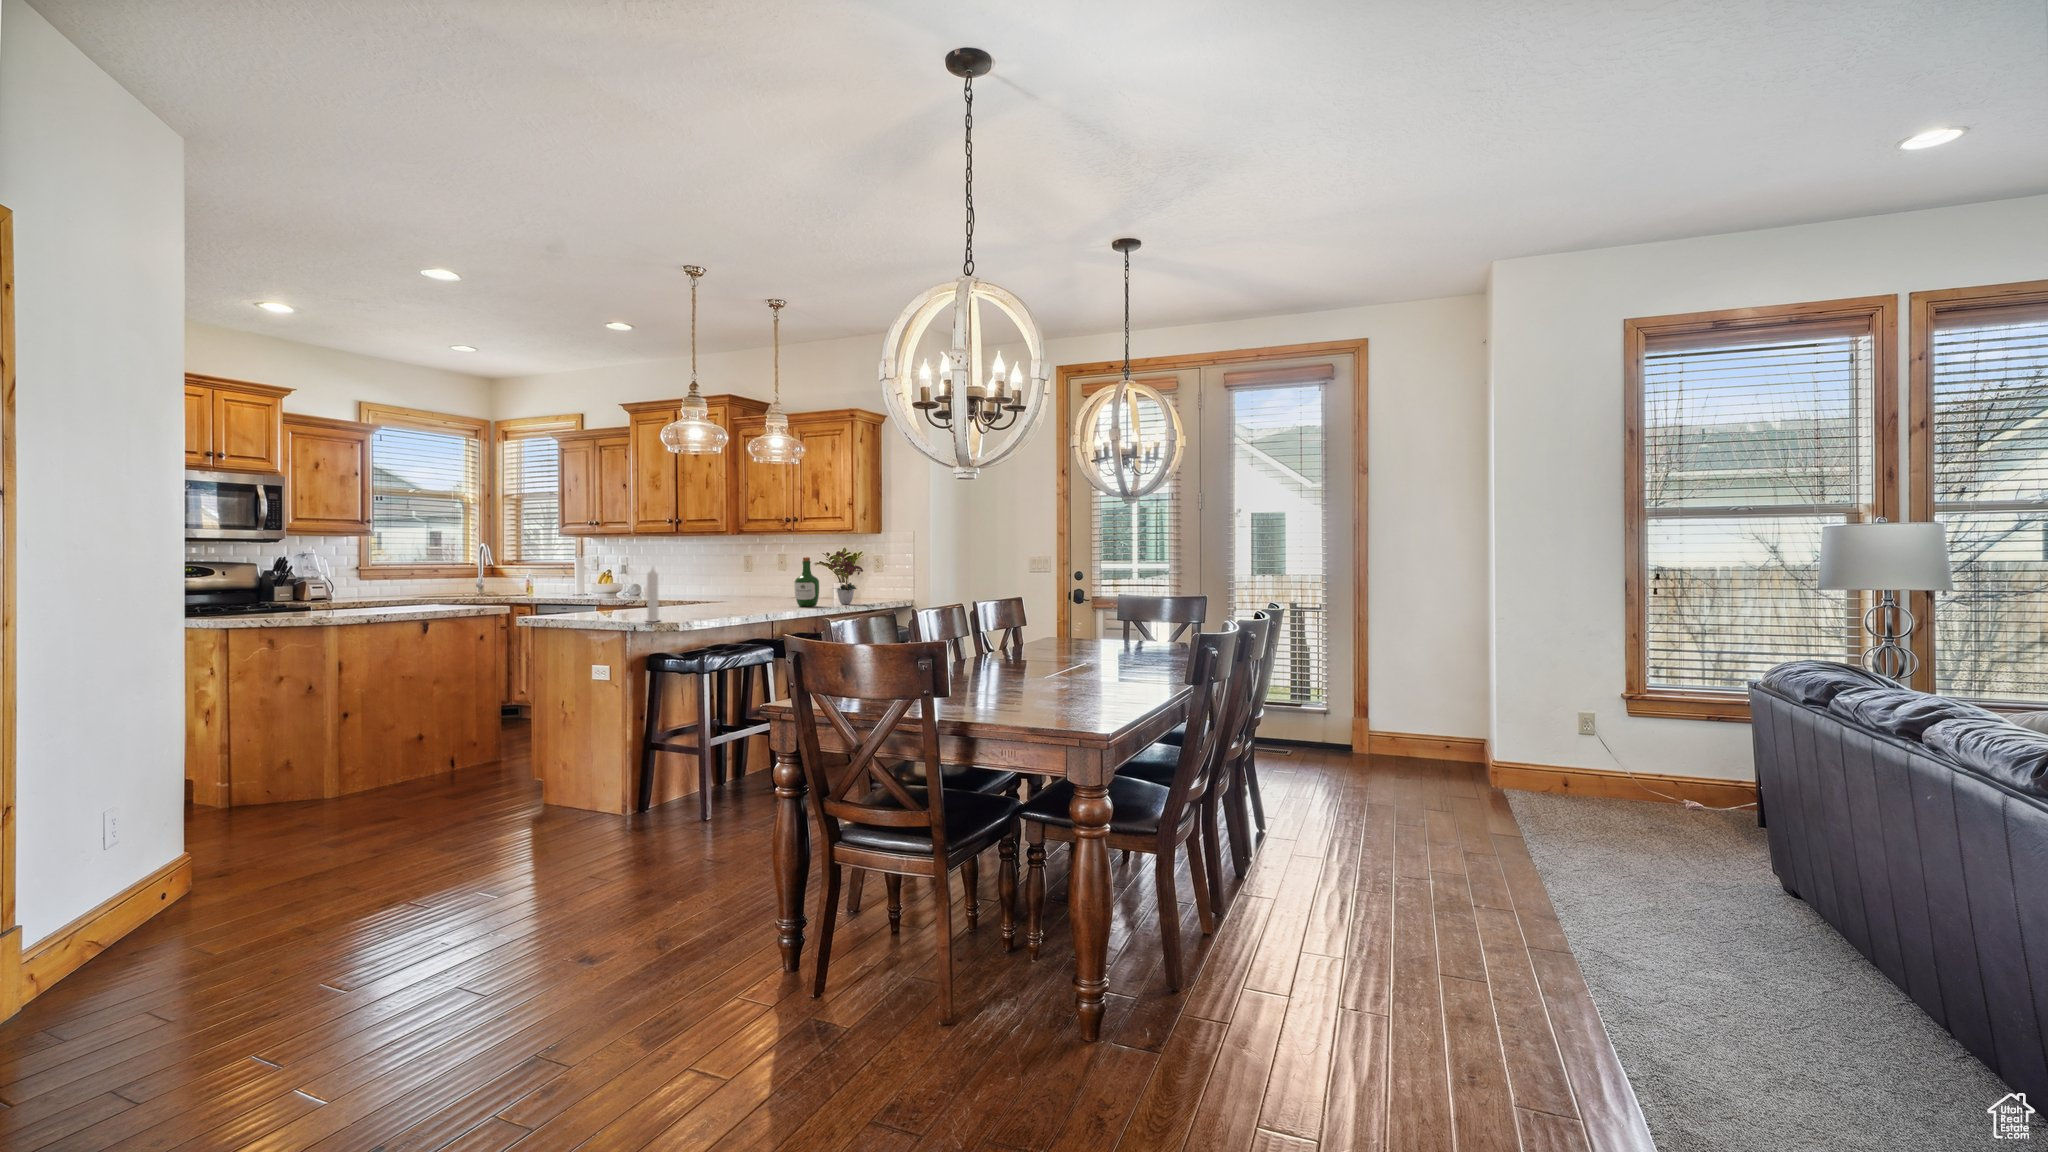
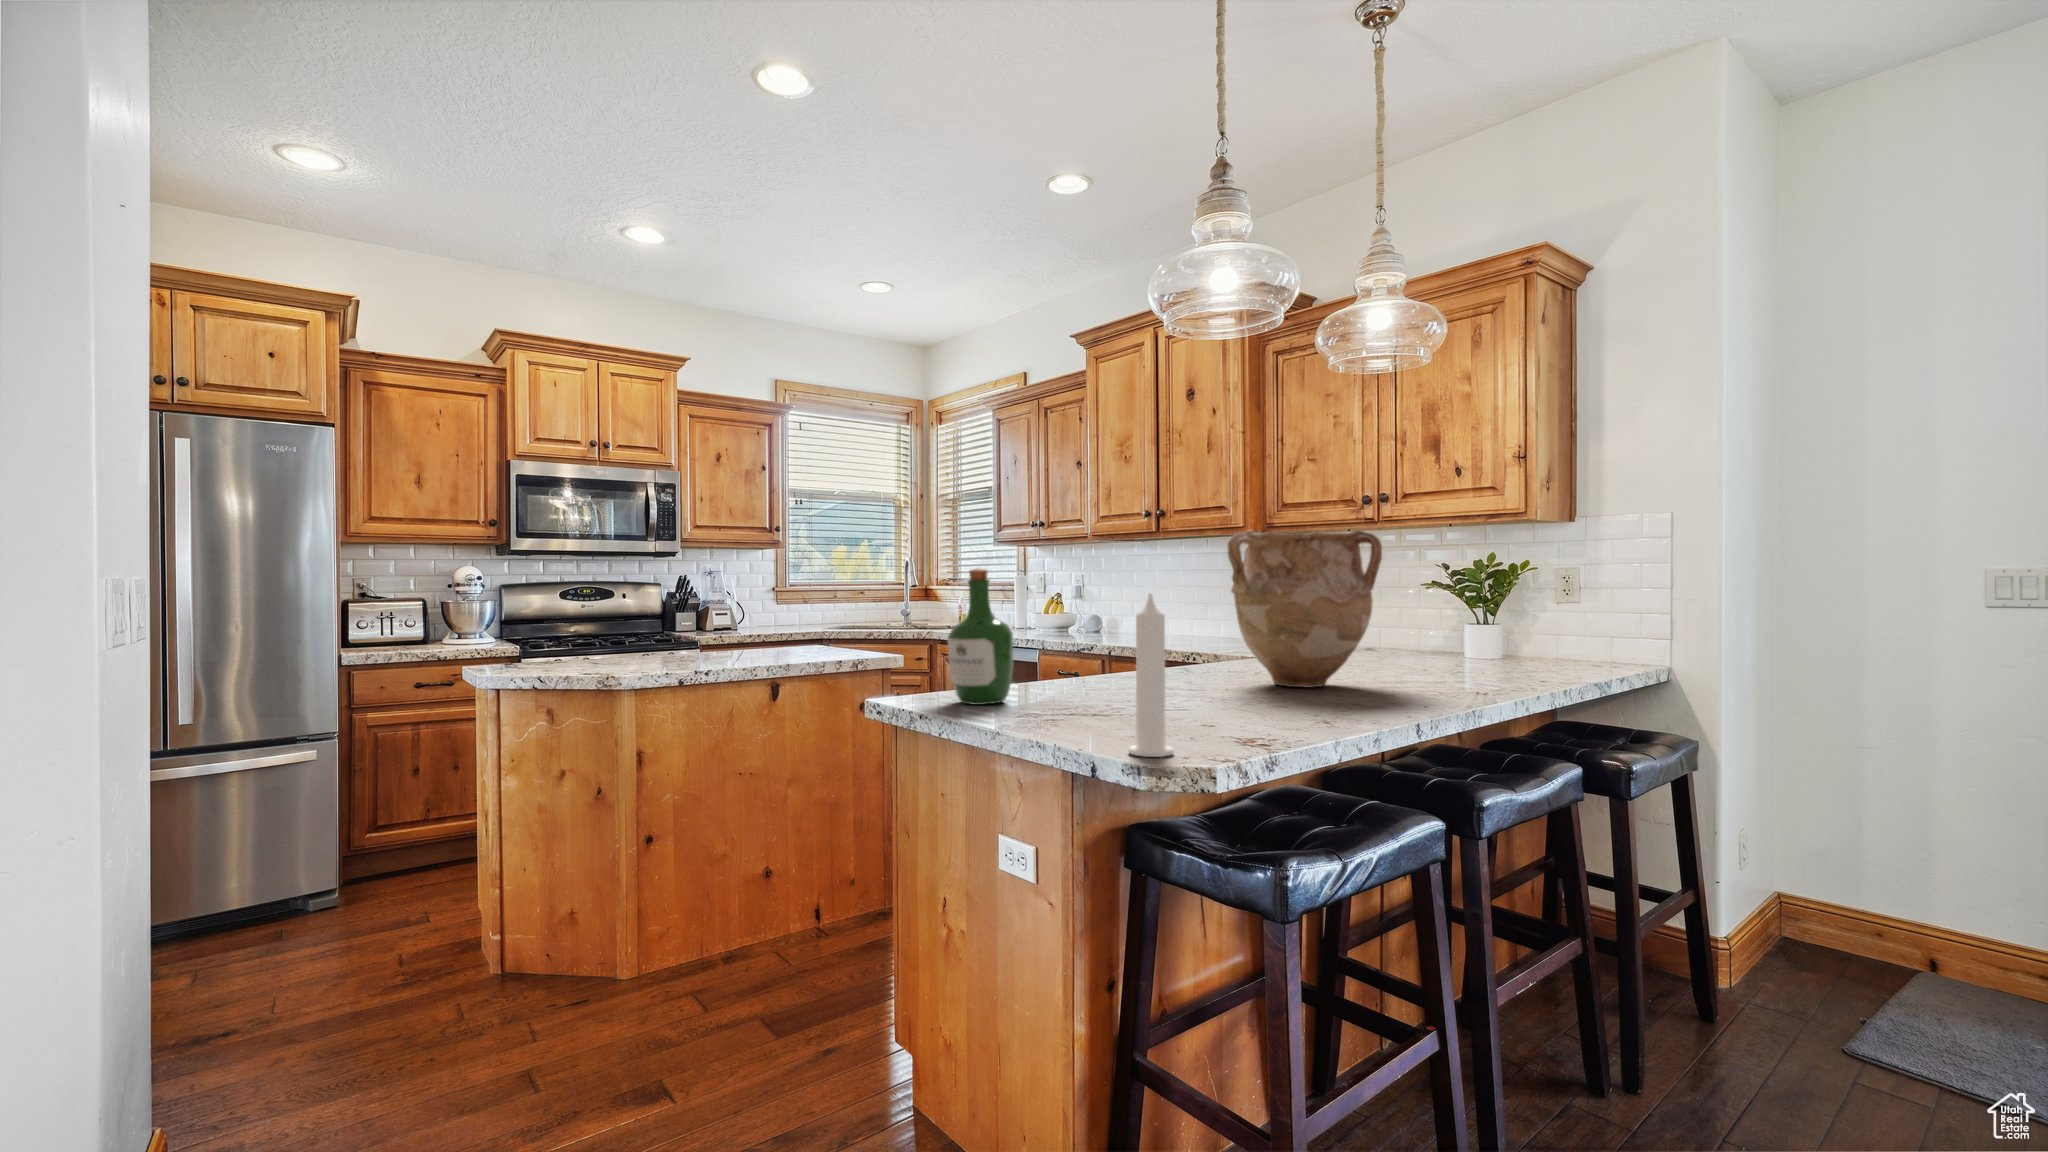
vase: none [699,539,768,609] -> present [1227,530,1382,687]
flower arrangement: present [830,552,863,604] -> none [1483,551,1580,674]
wine bottle: present [795,557,819,607] -> present [947,568,1013,705]

